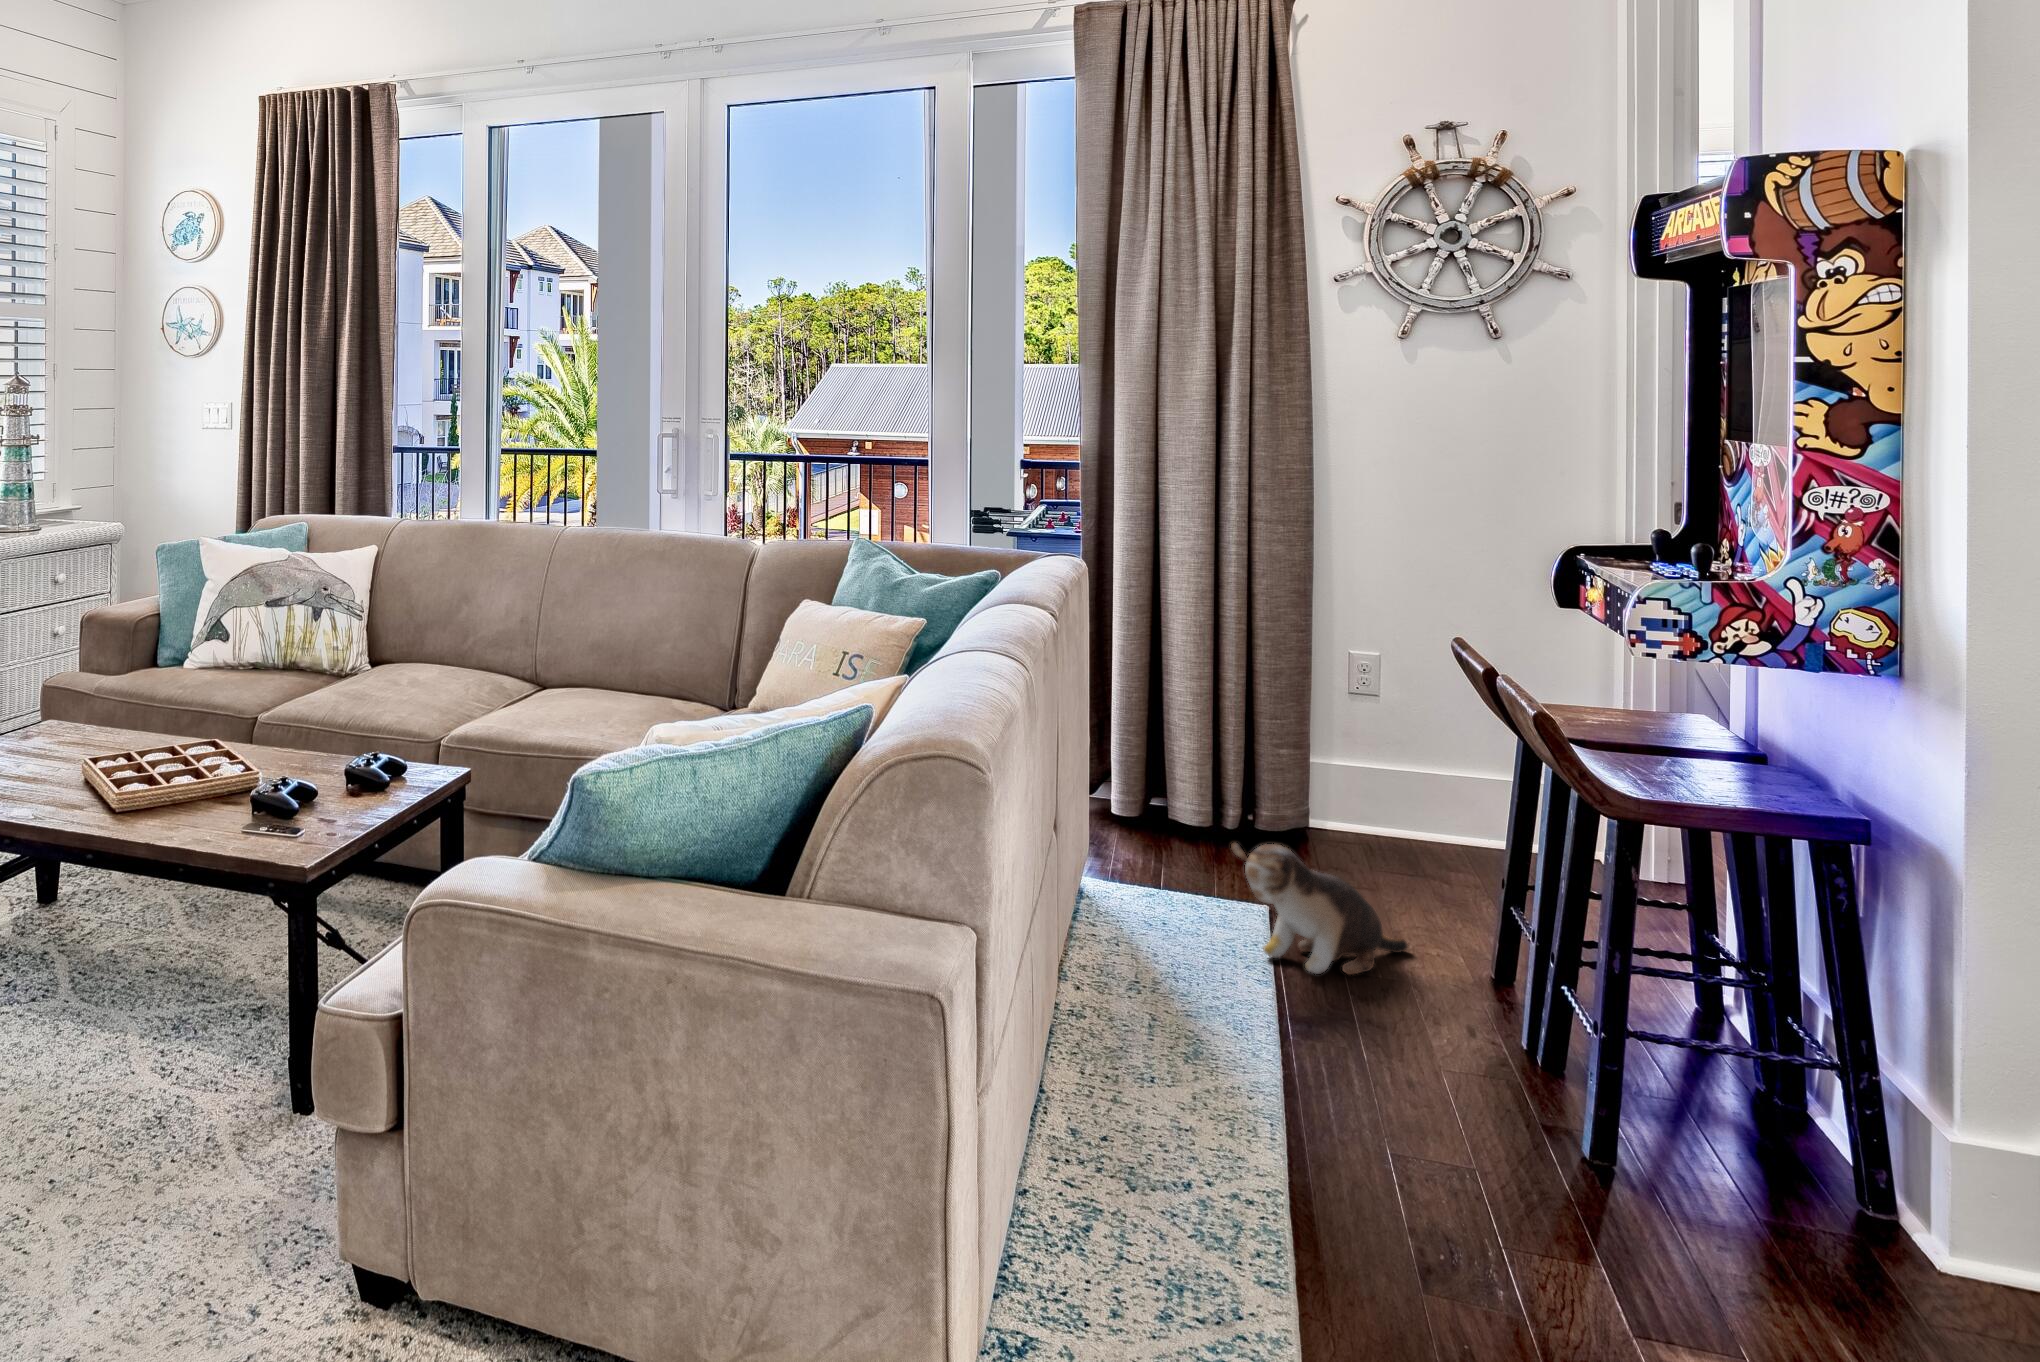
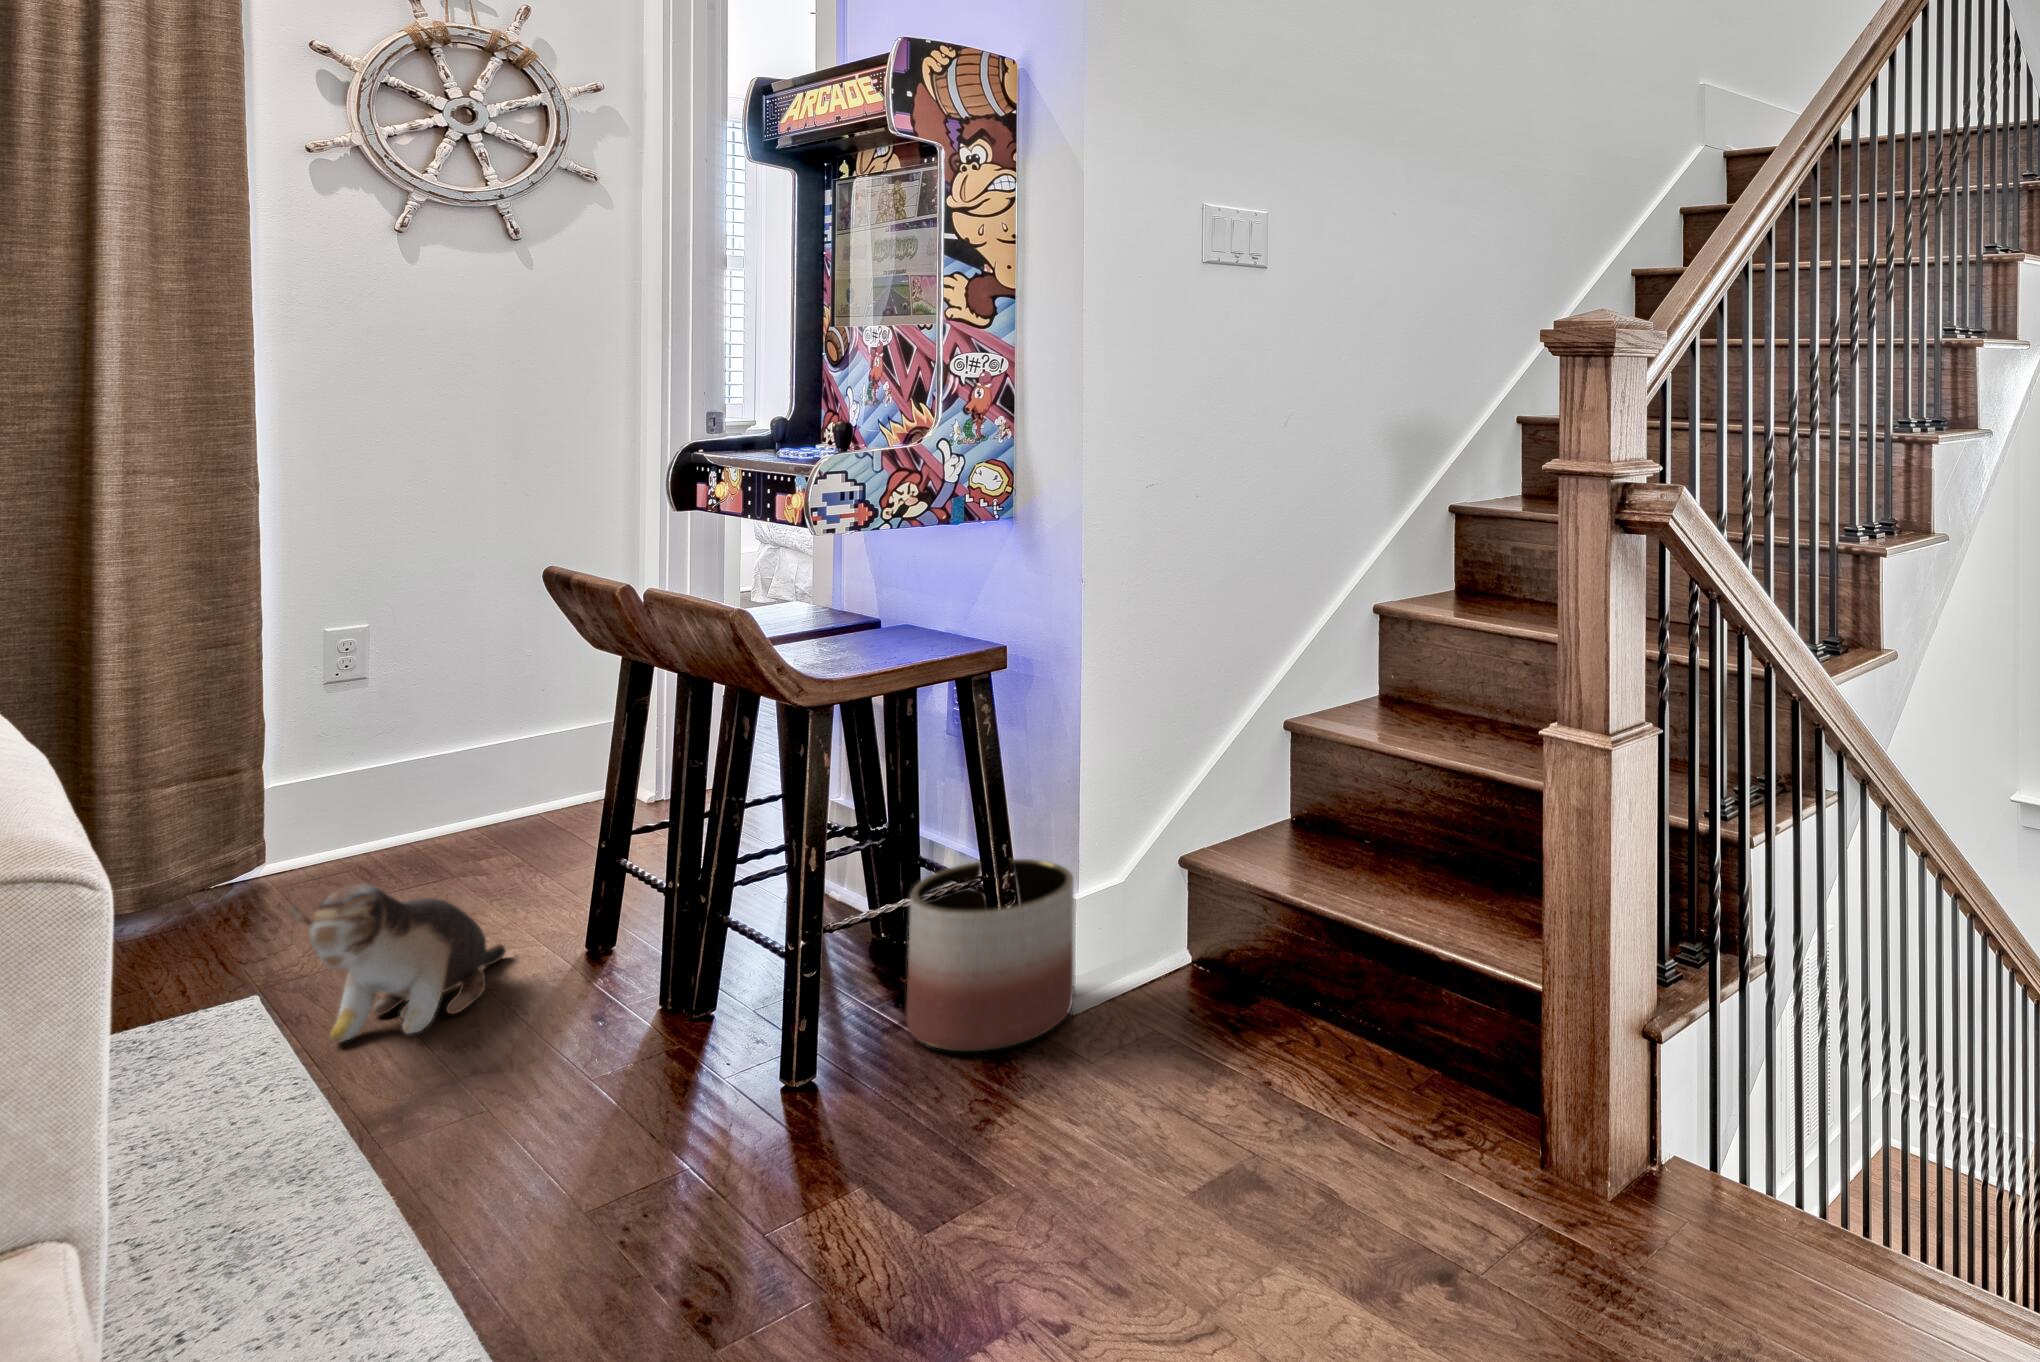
planter: none [1708,1039,1941,1274] -> present [906,859,1074,1051]

